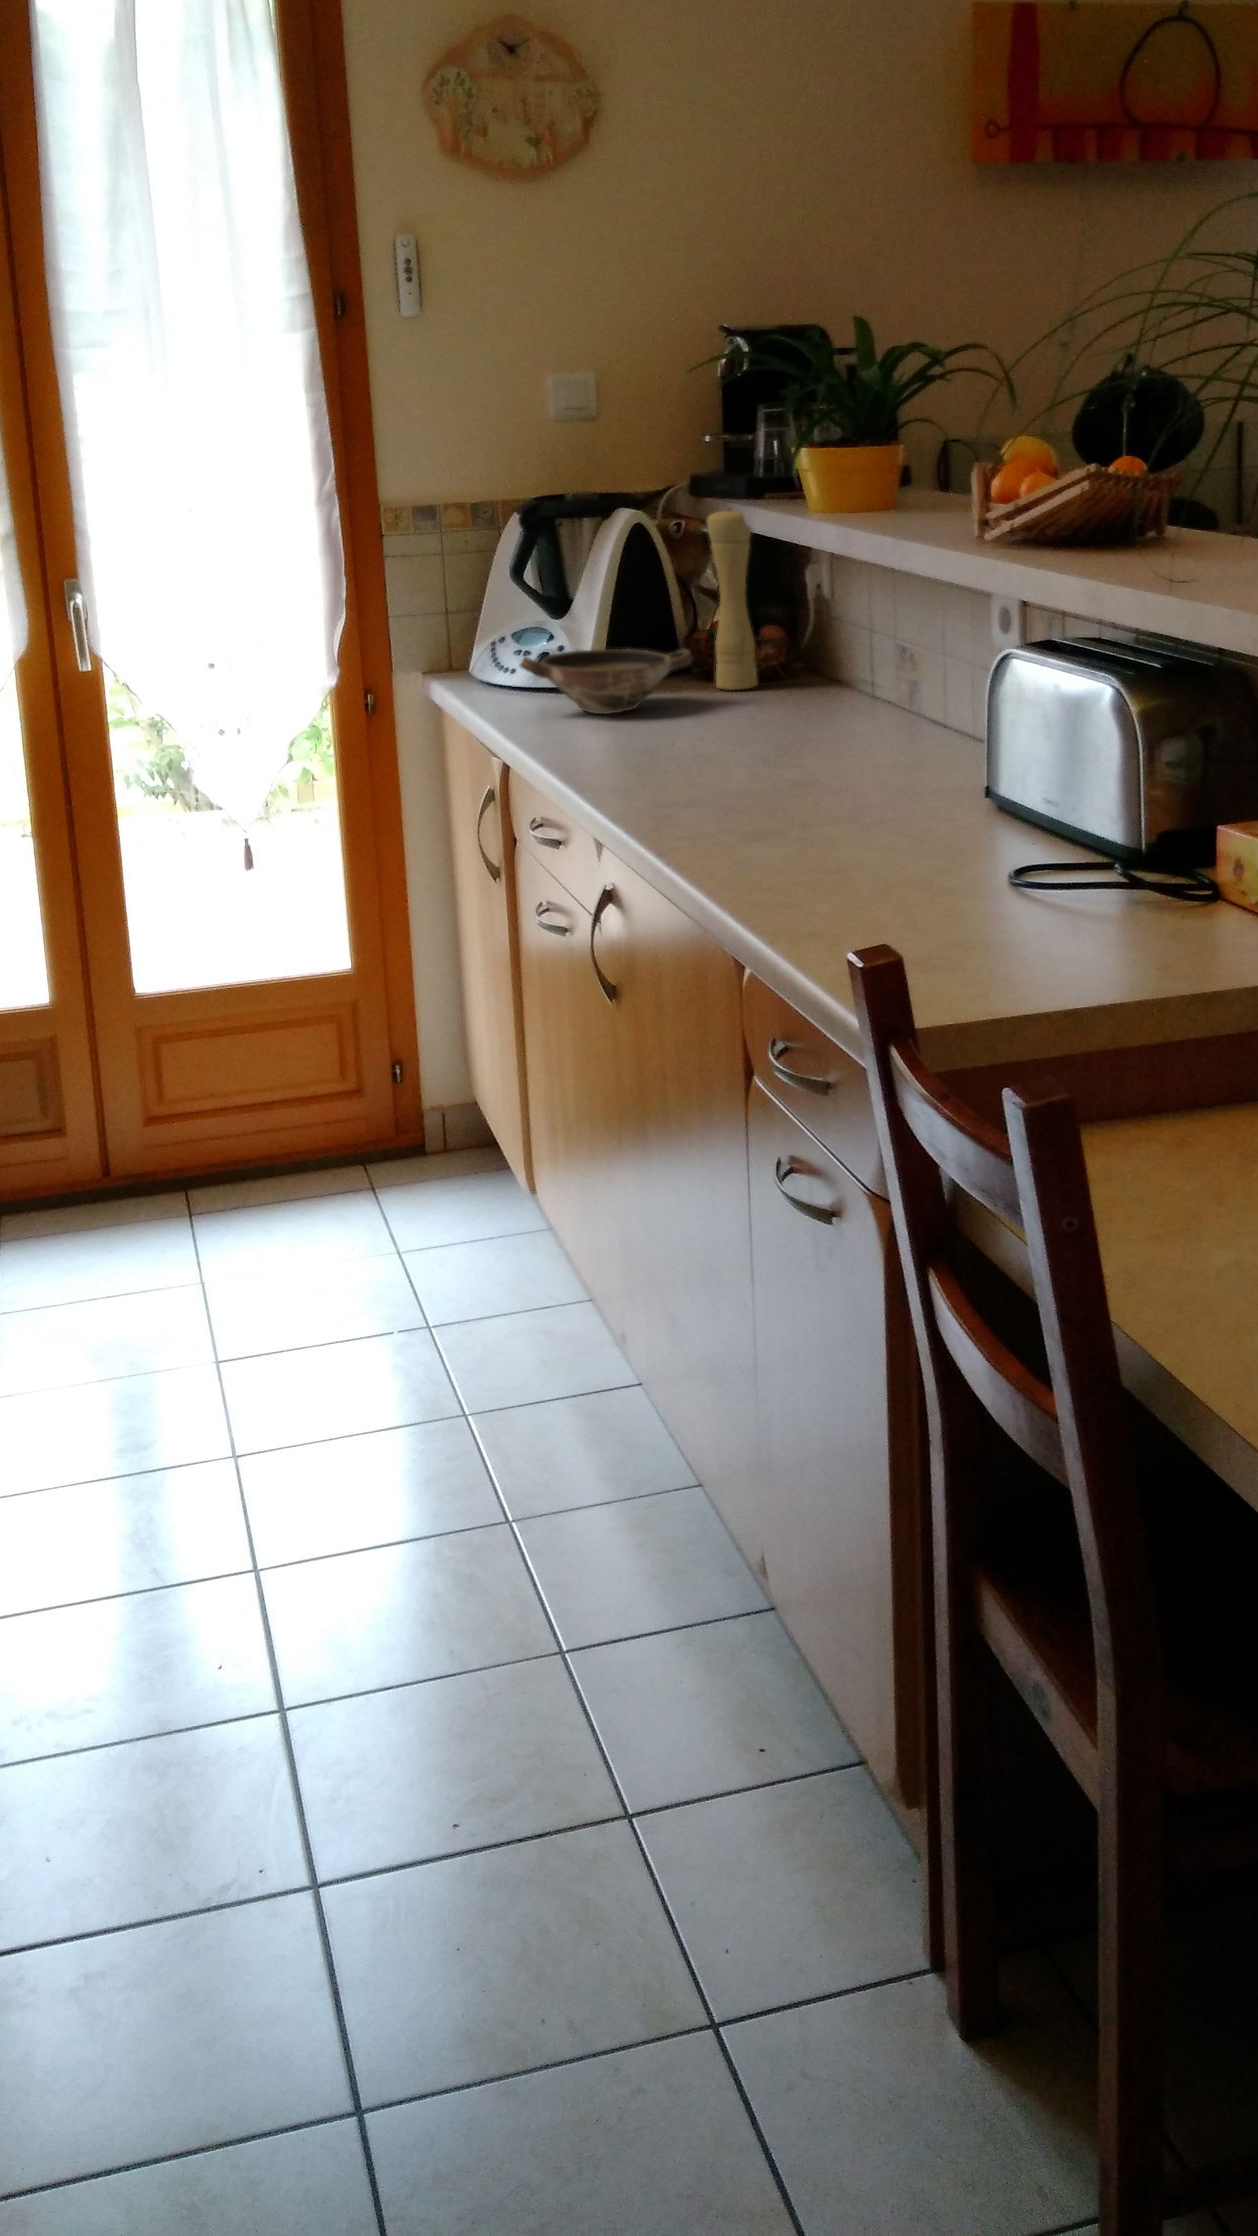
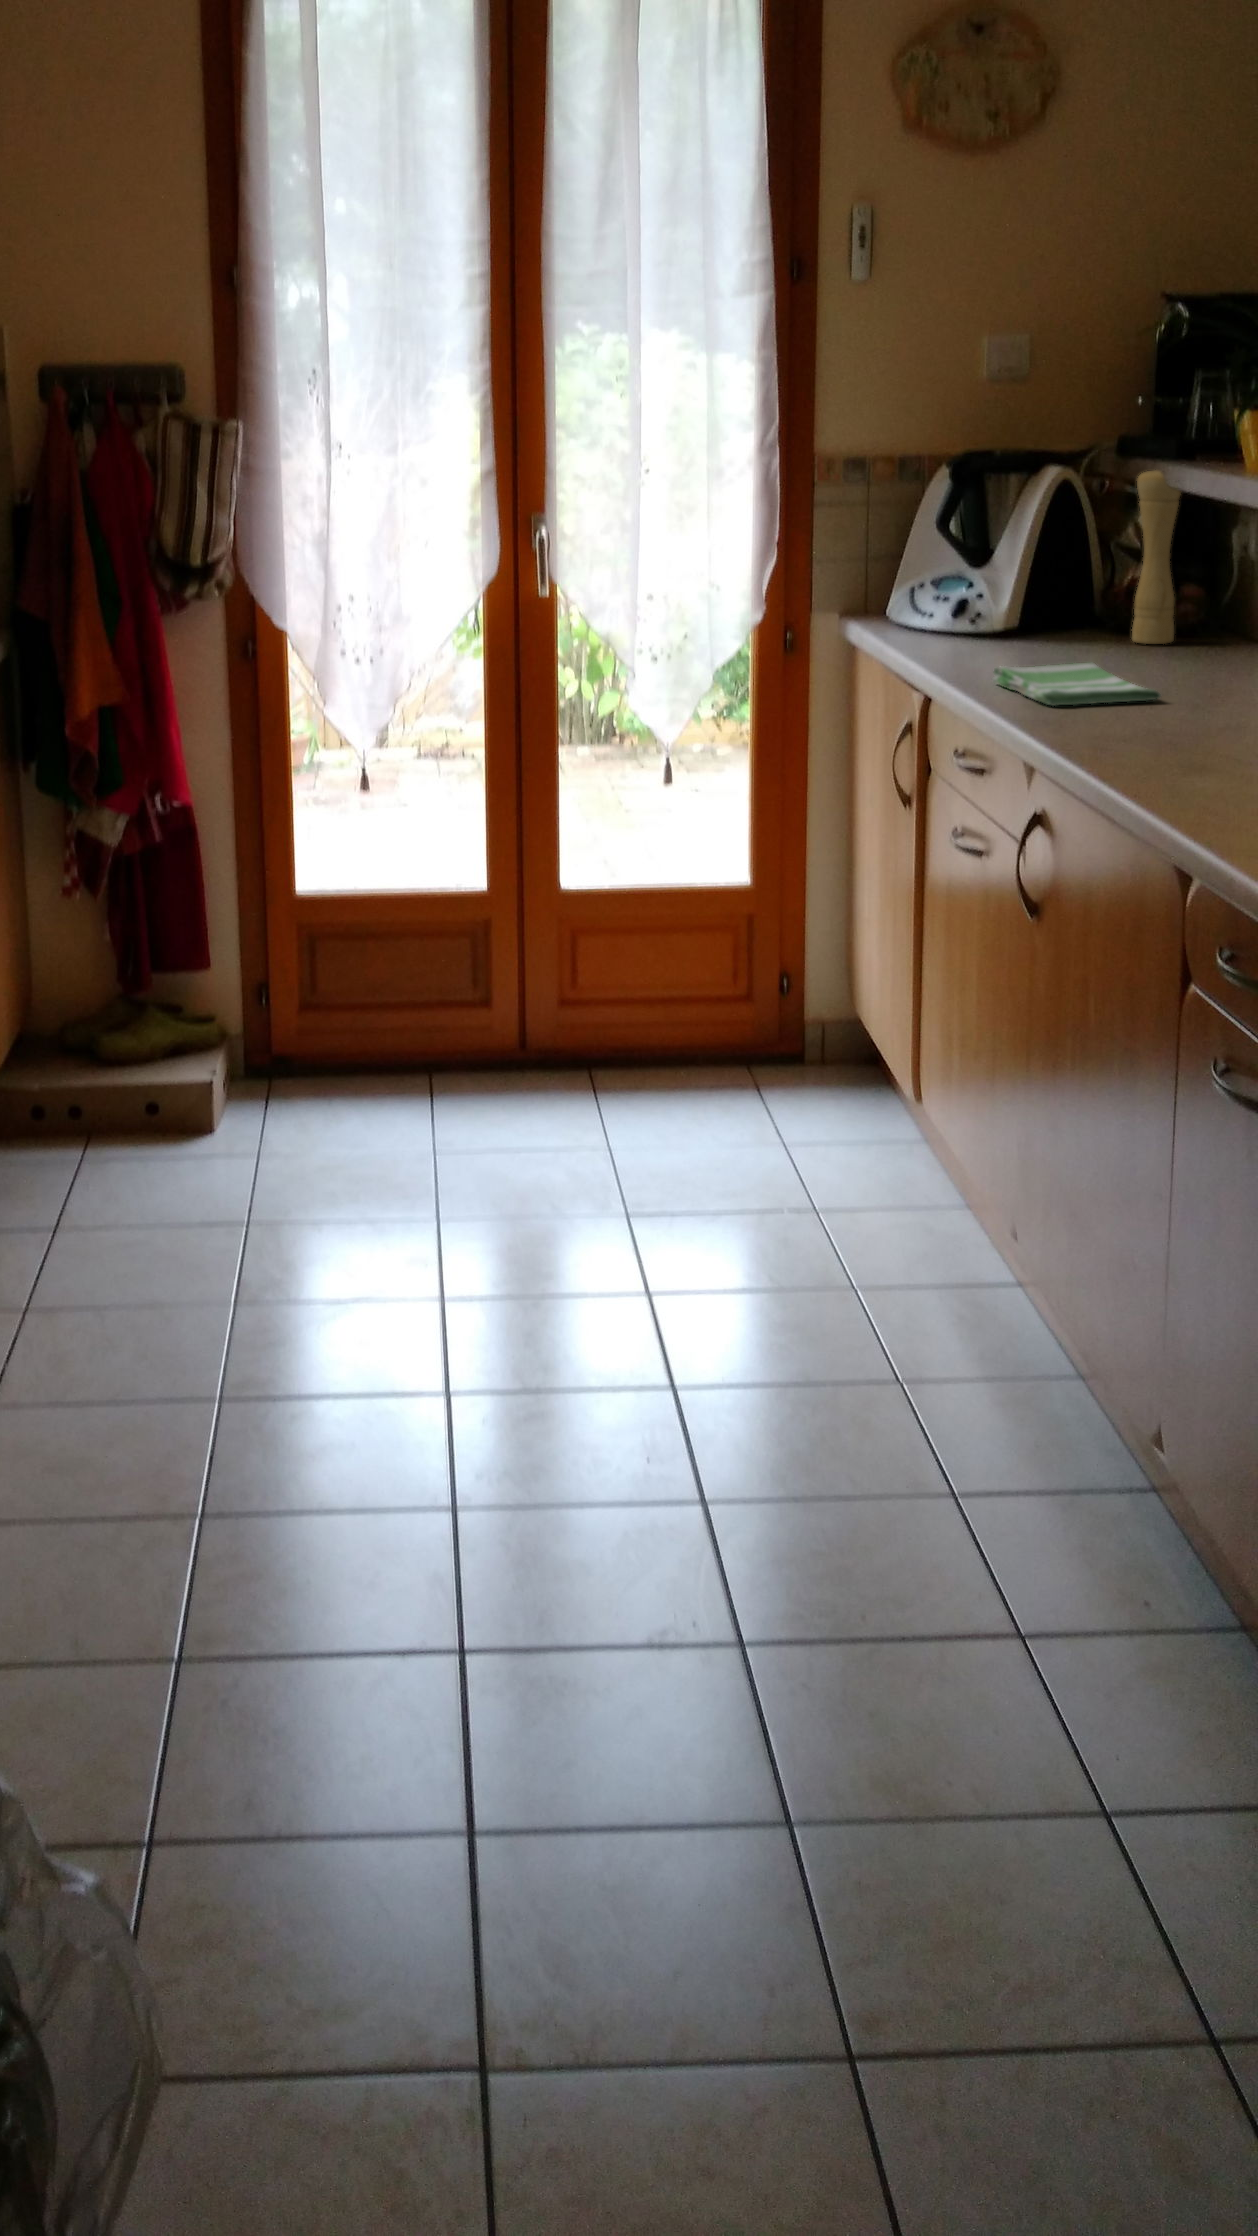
bowl: present [520,649,693,714] -> none [945,597,1115,658]
dish towel: none [565,718,733,771] -> present [993,663,1161,706]

